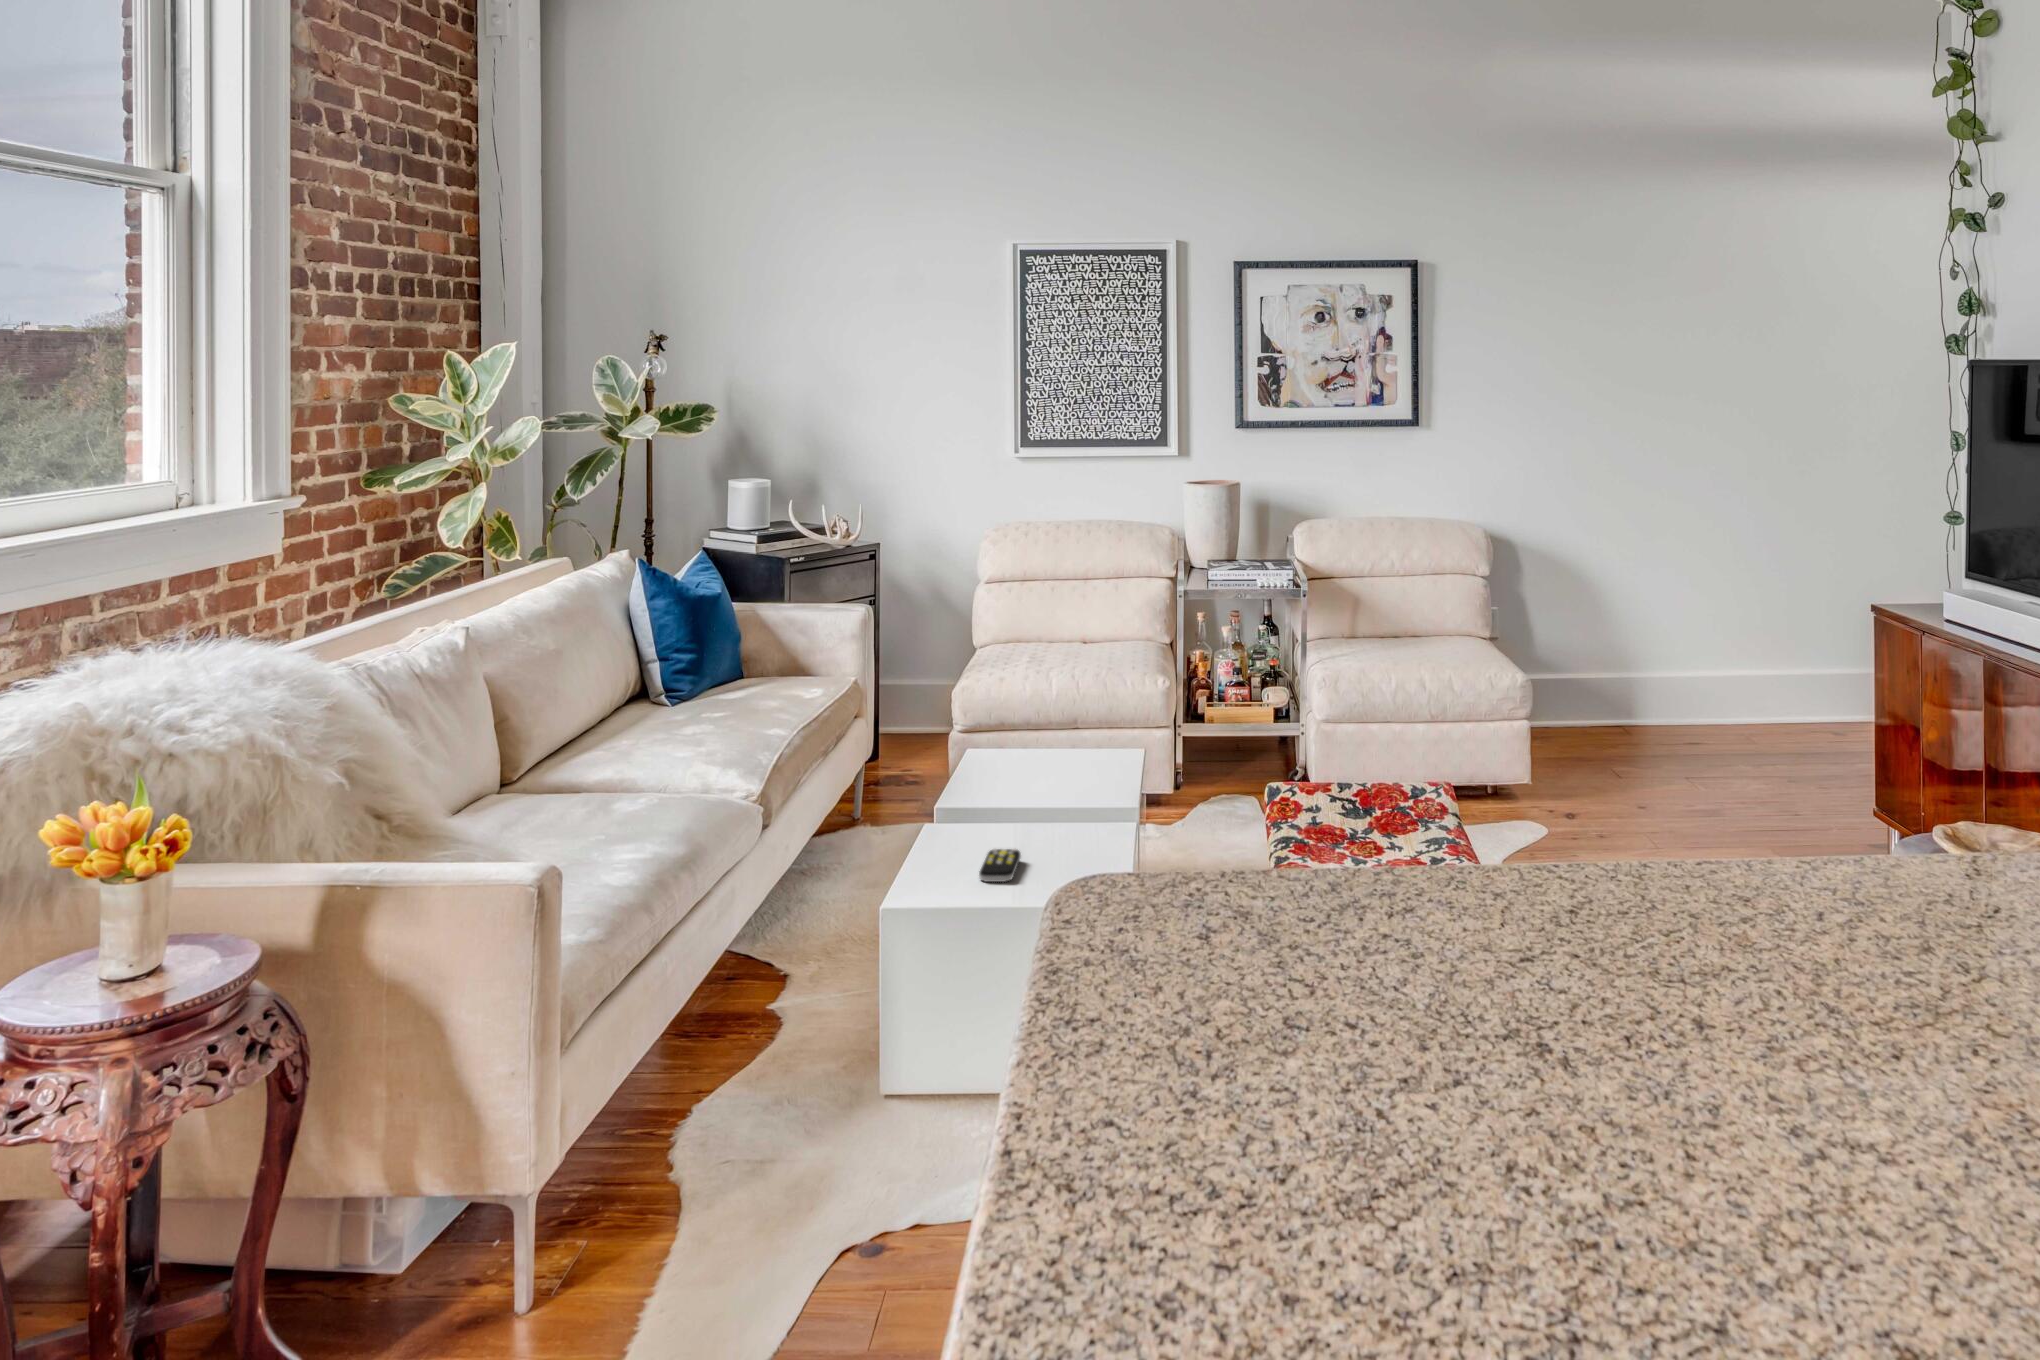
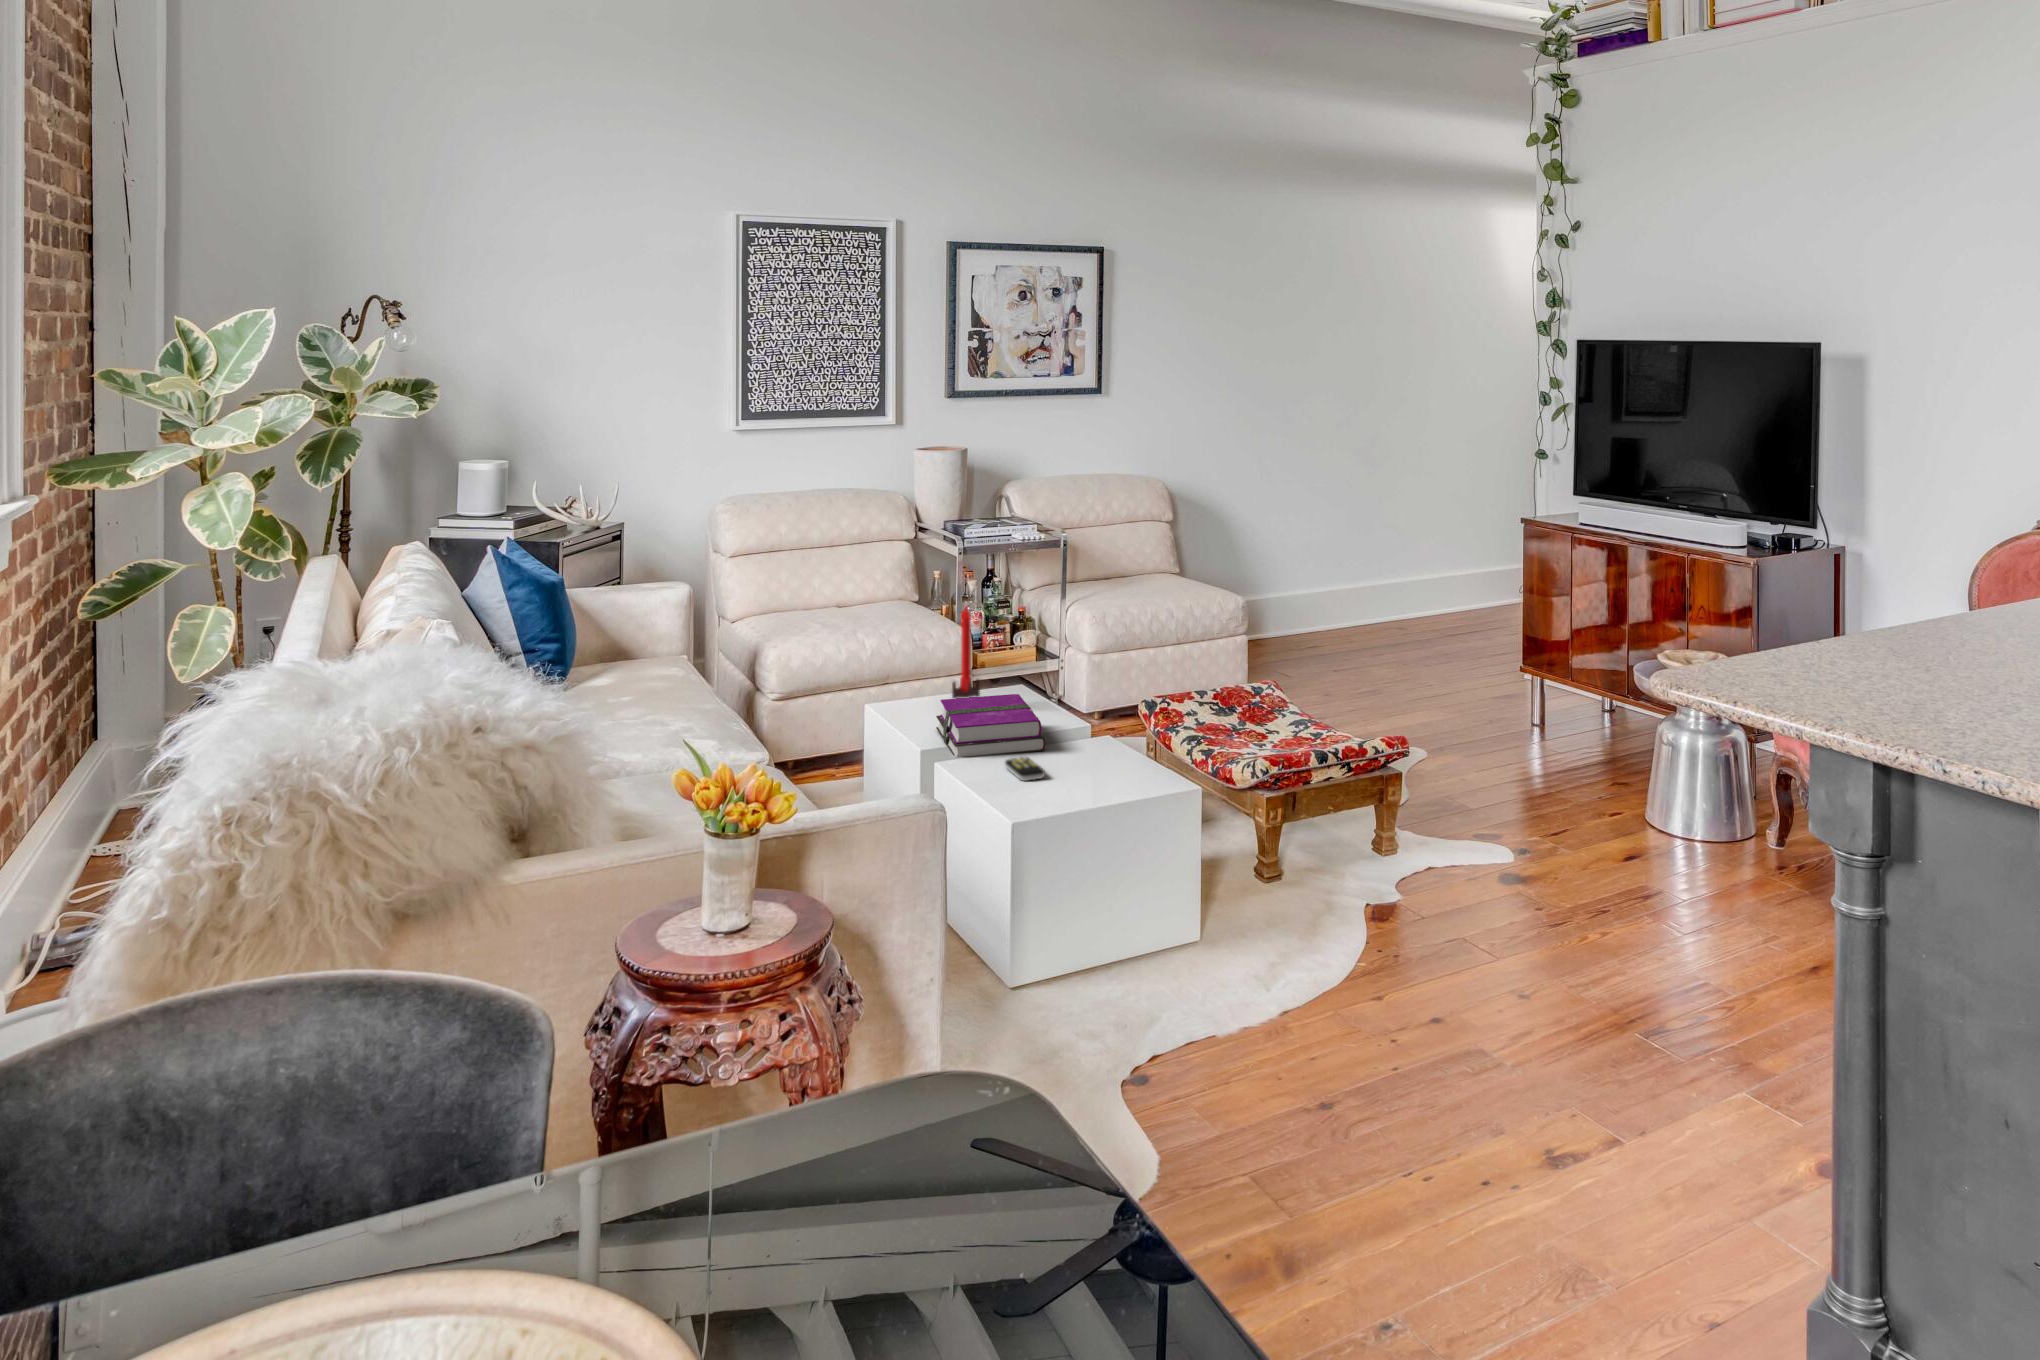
candle: none [1059,654,1093,774] -> present [952,605,980,698]
hardback book: none [962,763,1098,843] -> present [936,694,1046,757]

